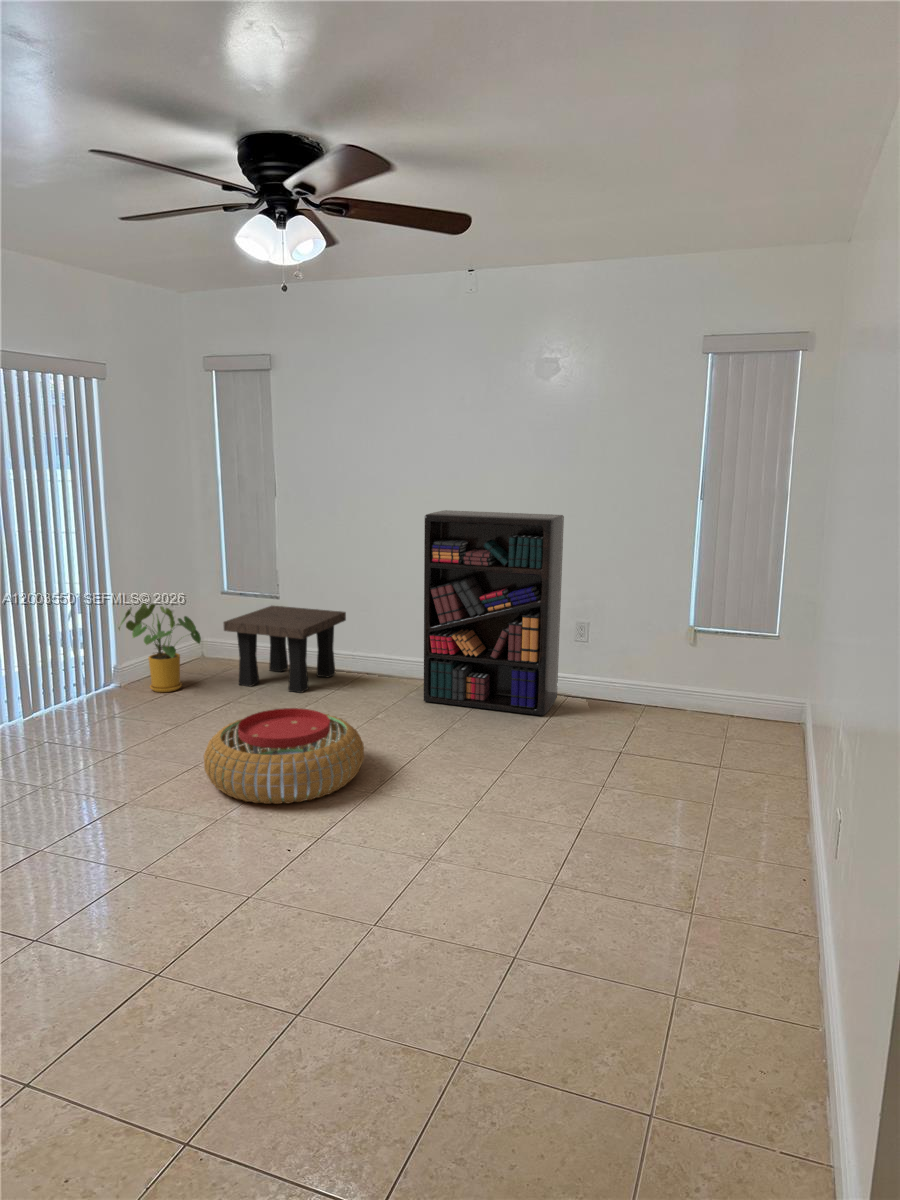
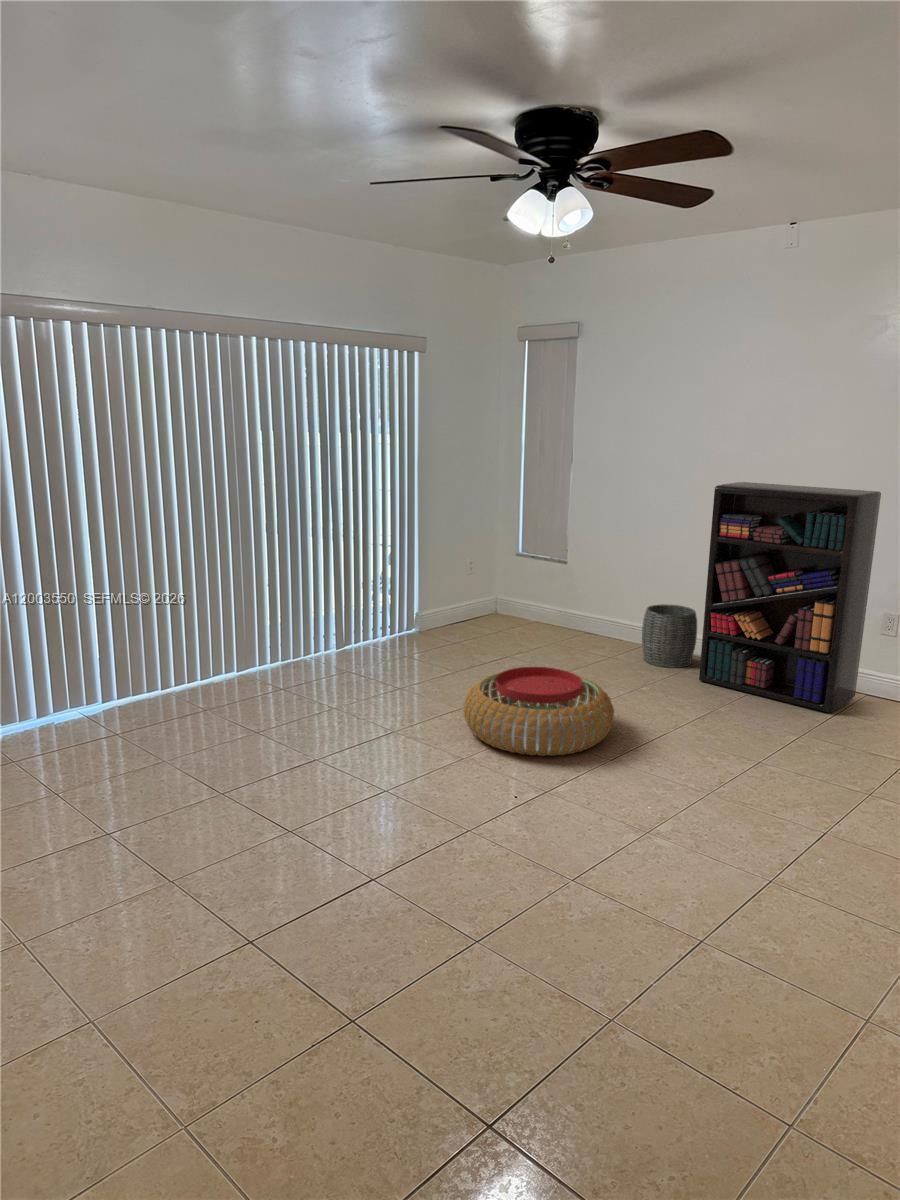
house plant: present [119,603,201,692] -> none [421,558,490,641]
side table: present [224,606,346,693] -> none [512,570,633,657]
woven basket: none [362,631,414,692] -> present [642,604,697,668]

